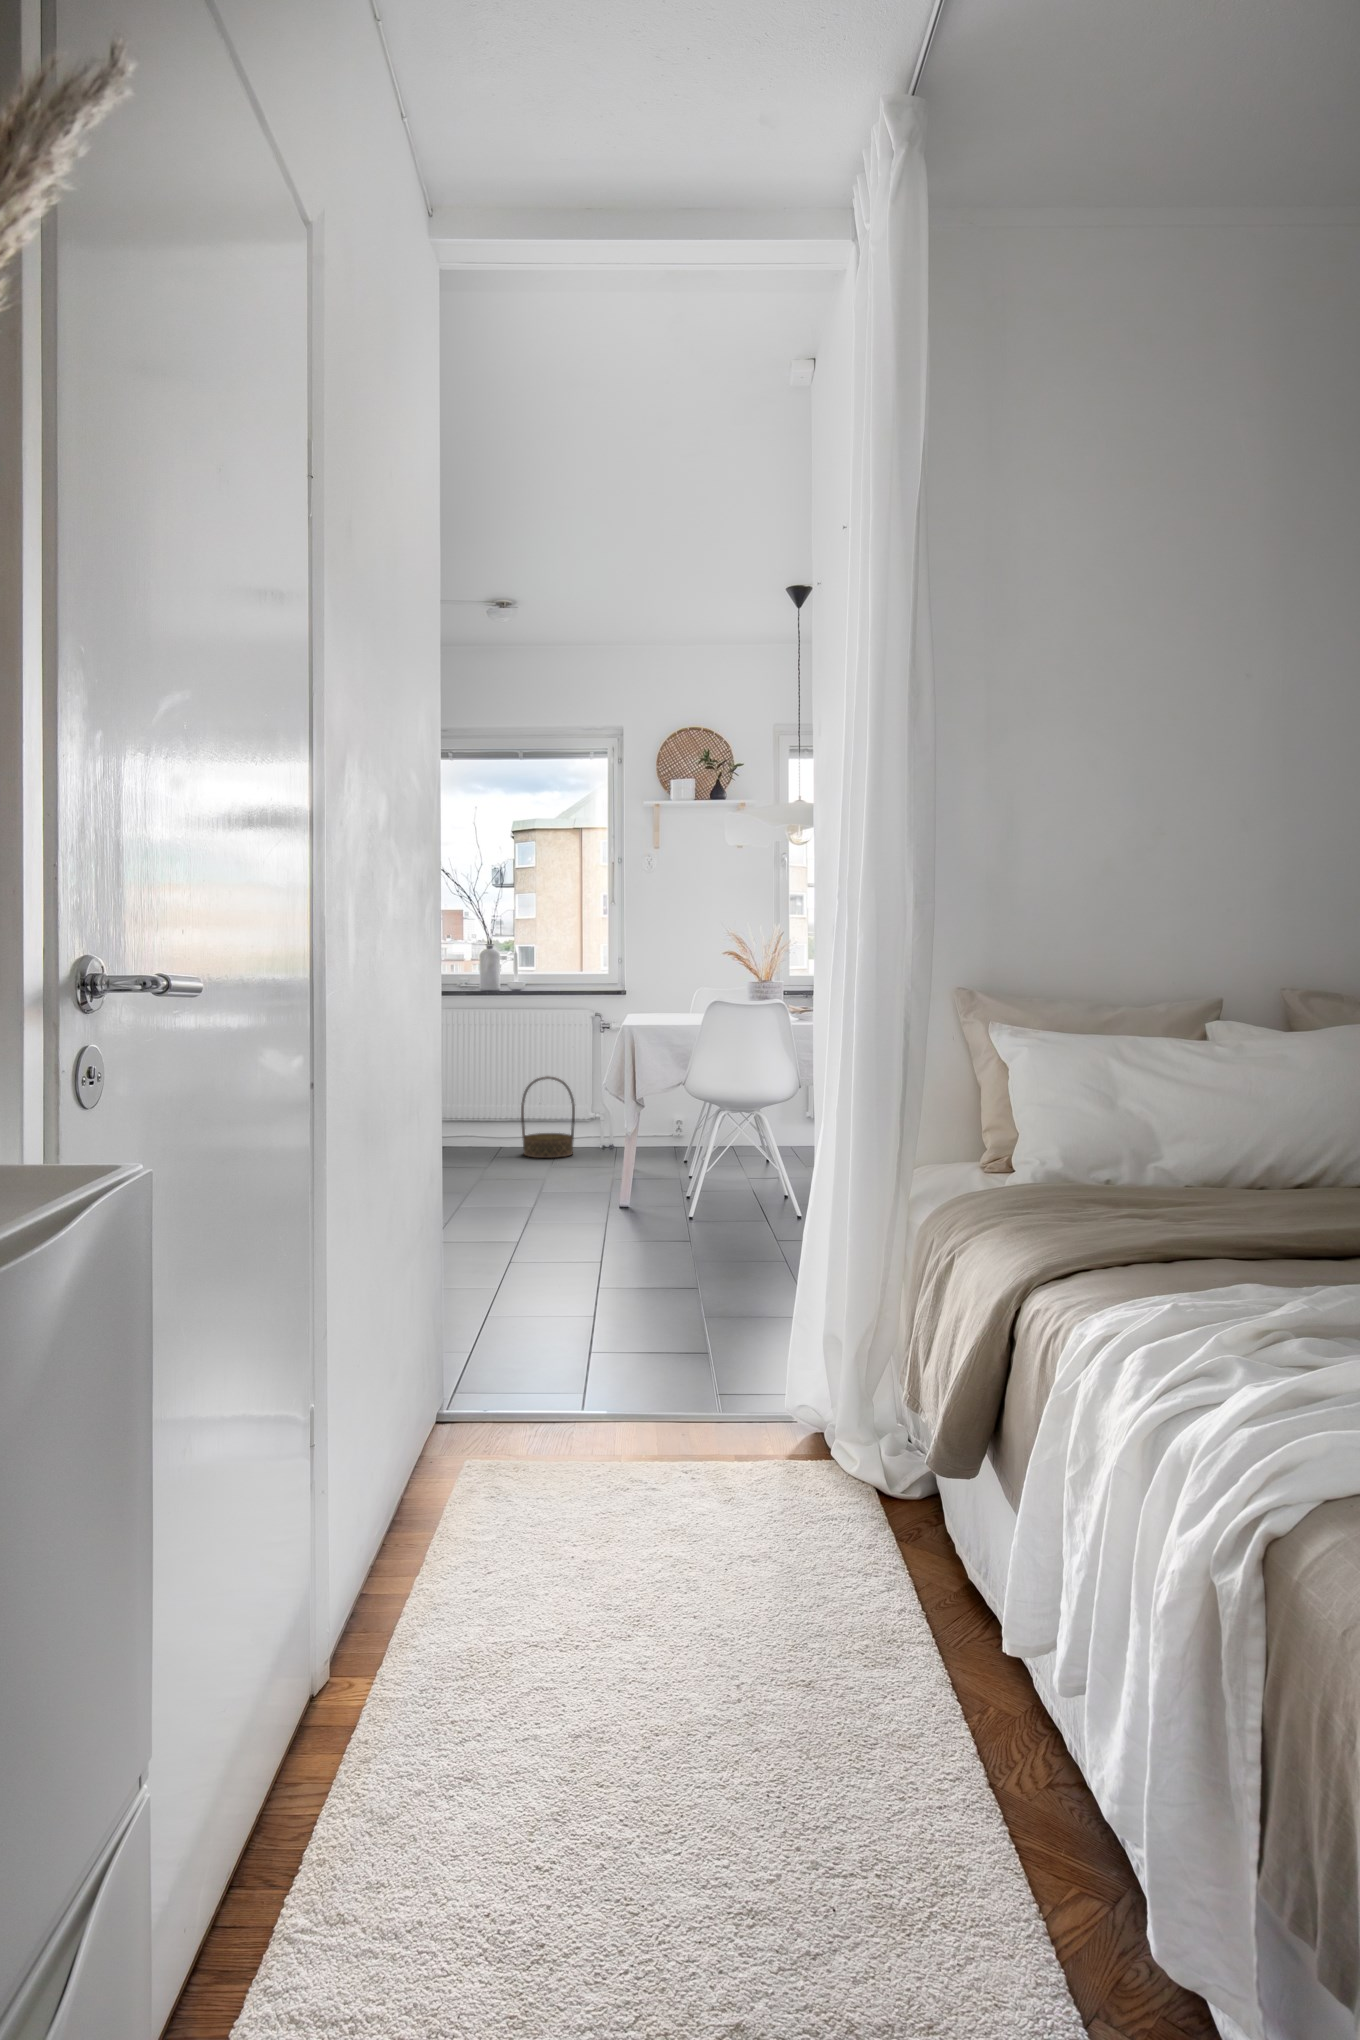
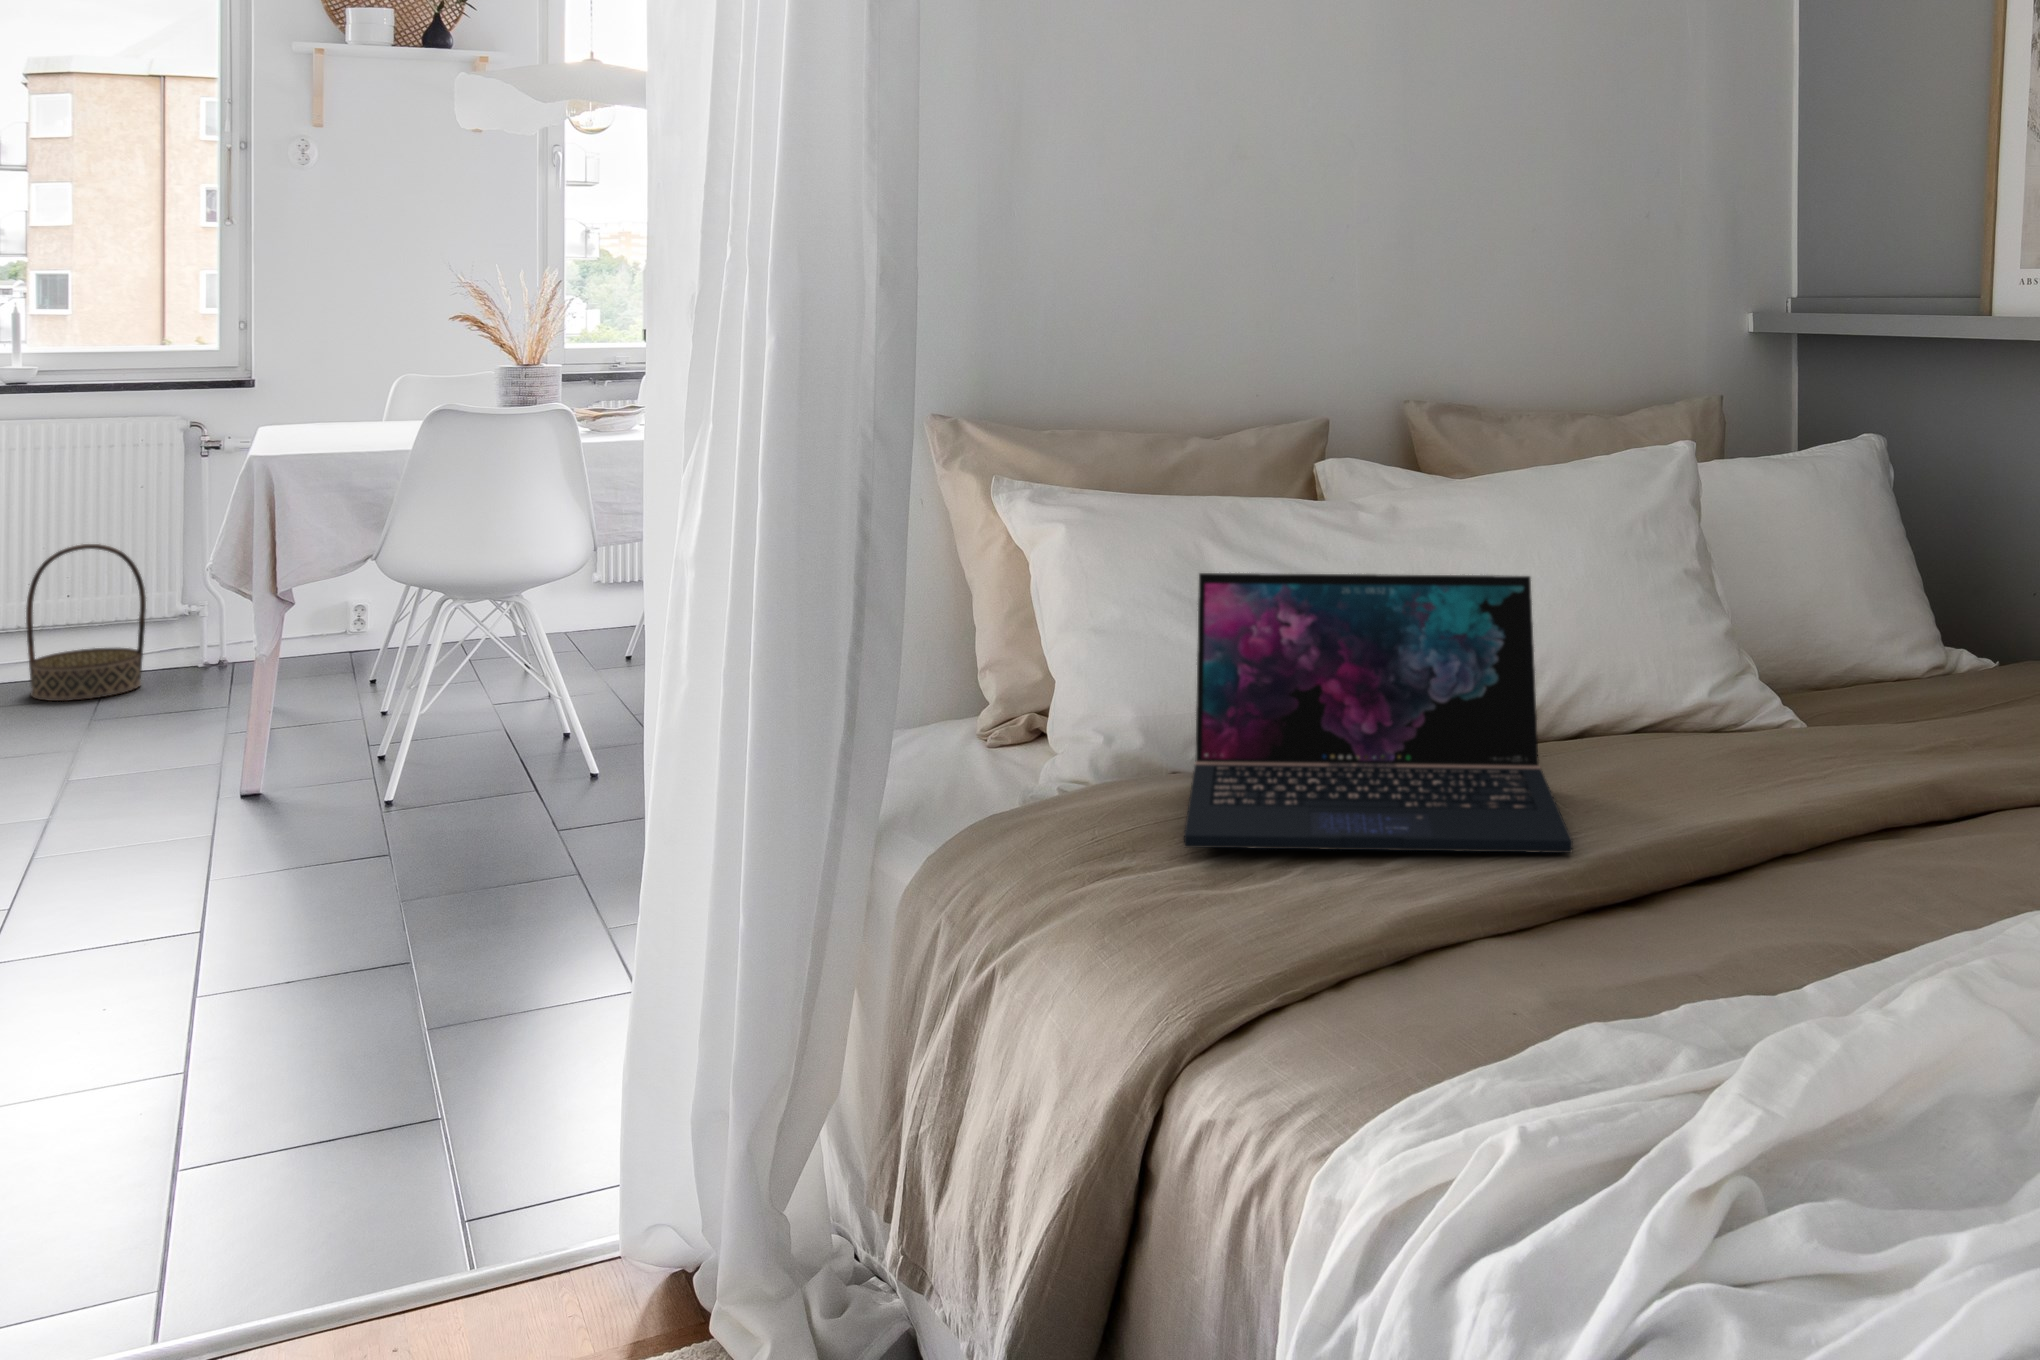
laptop: none [1060,1069,1304,1227] -> present [1184,573,1573,853]

